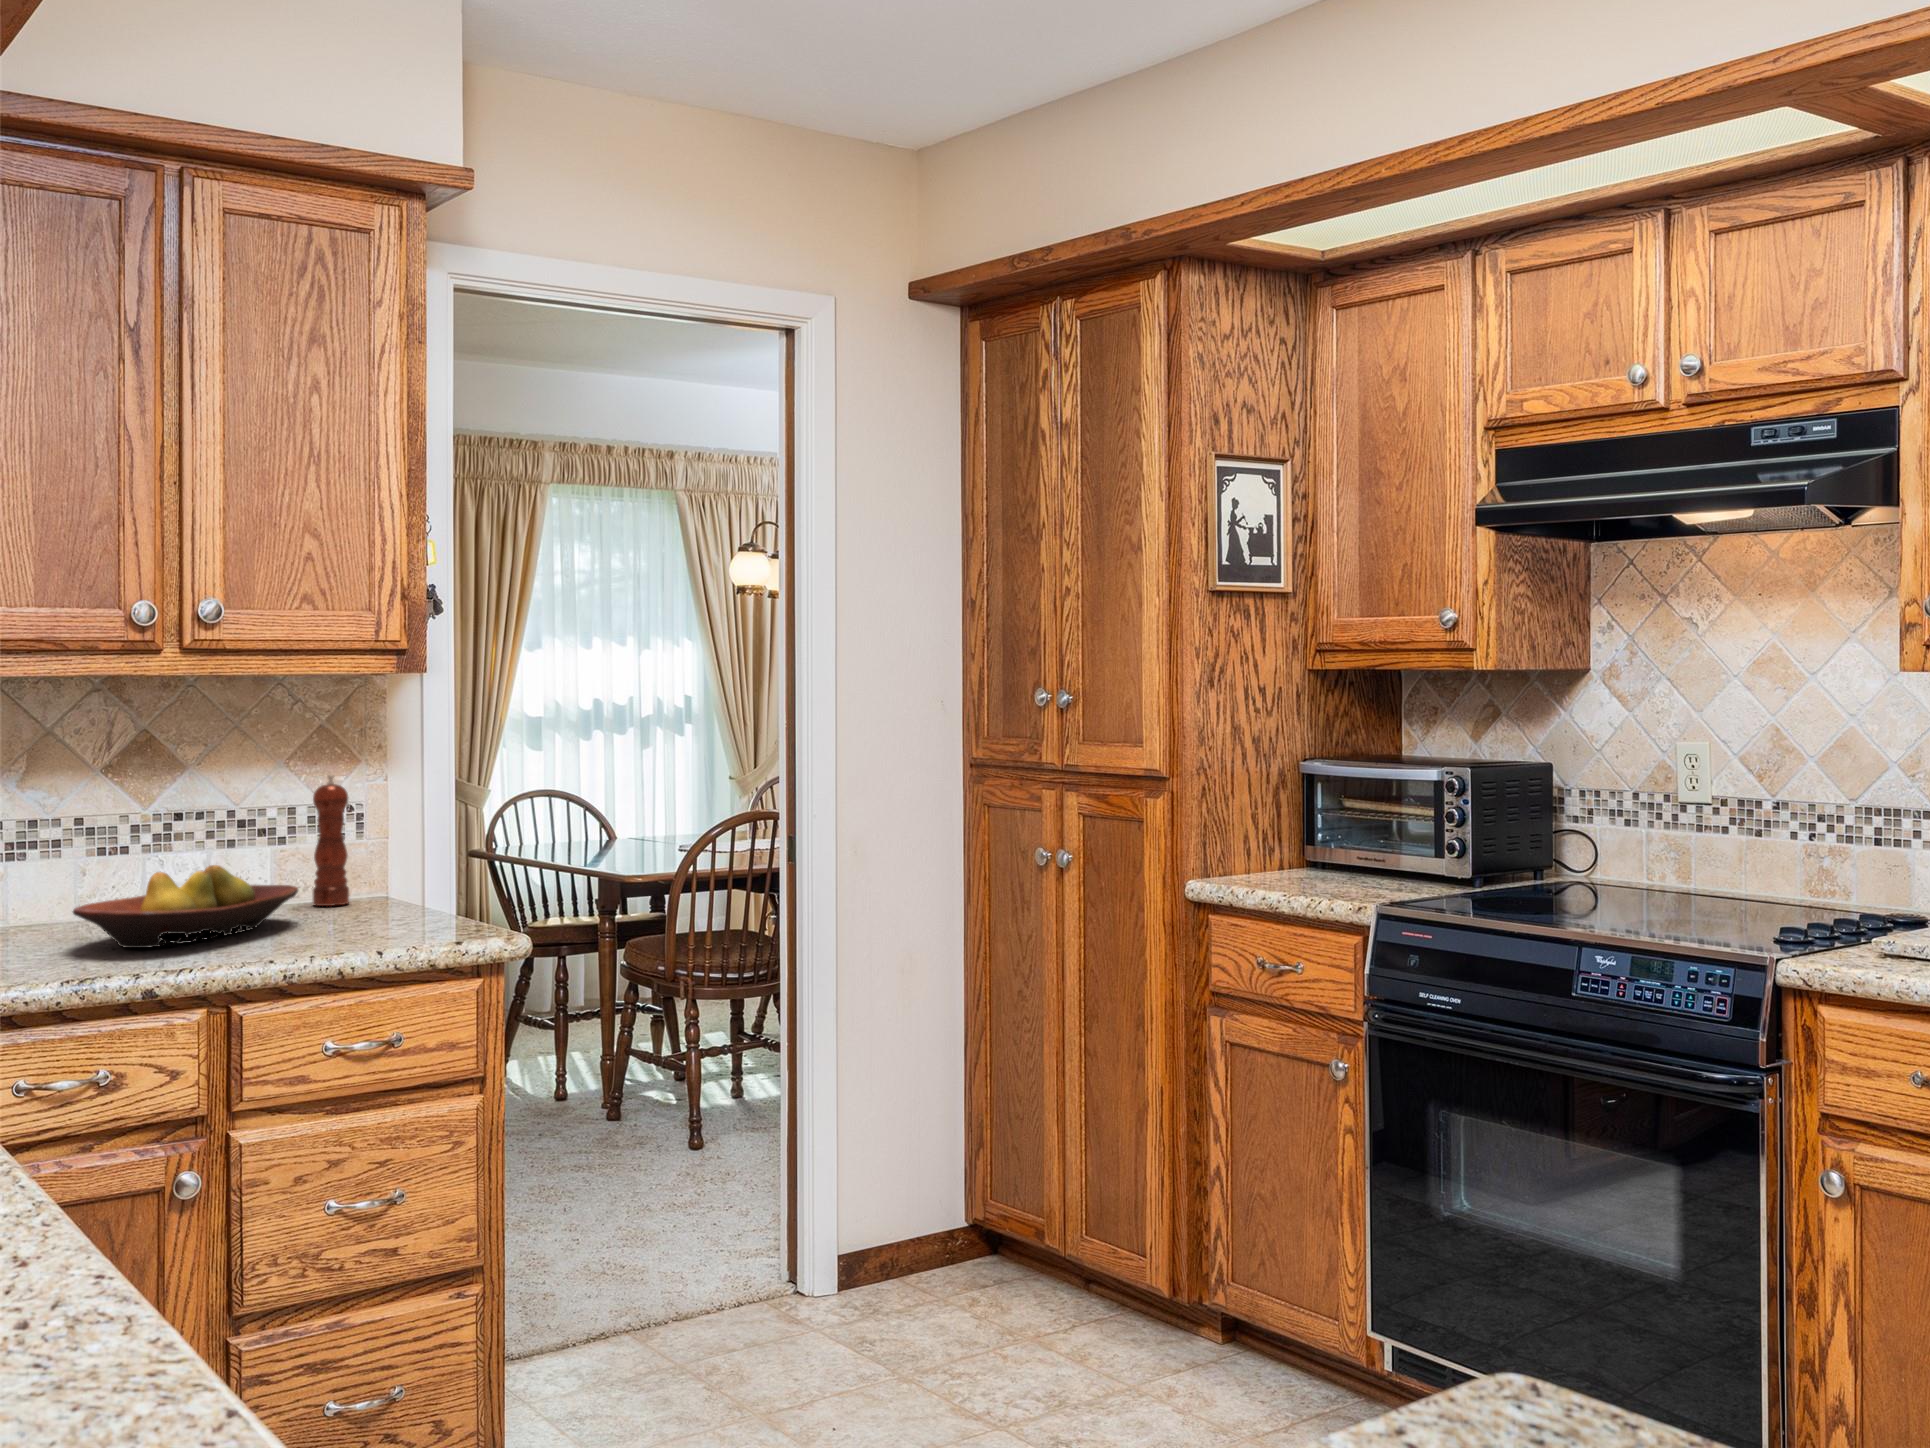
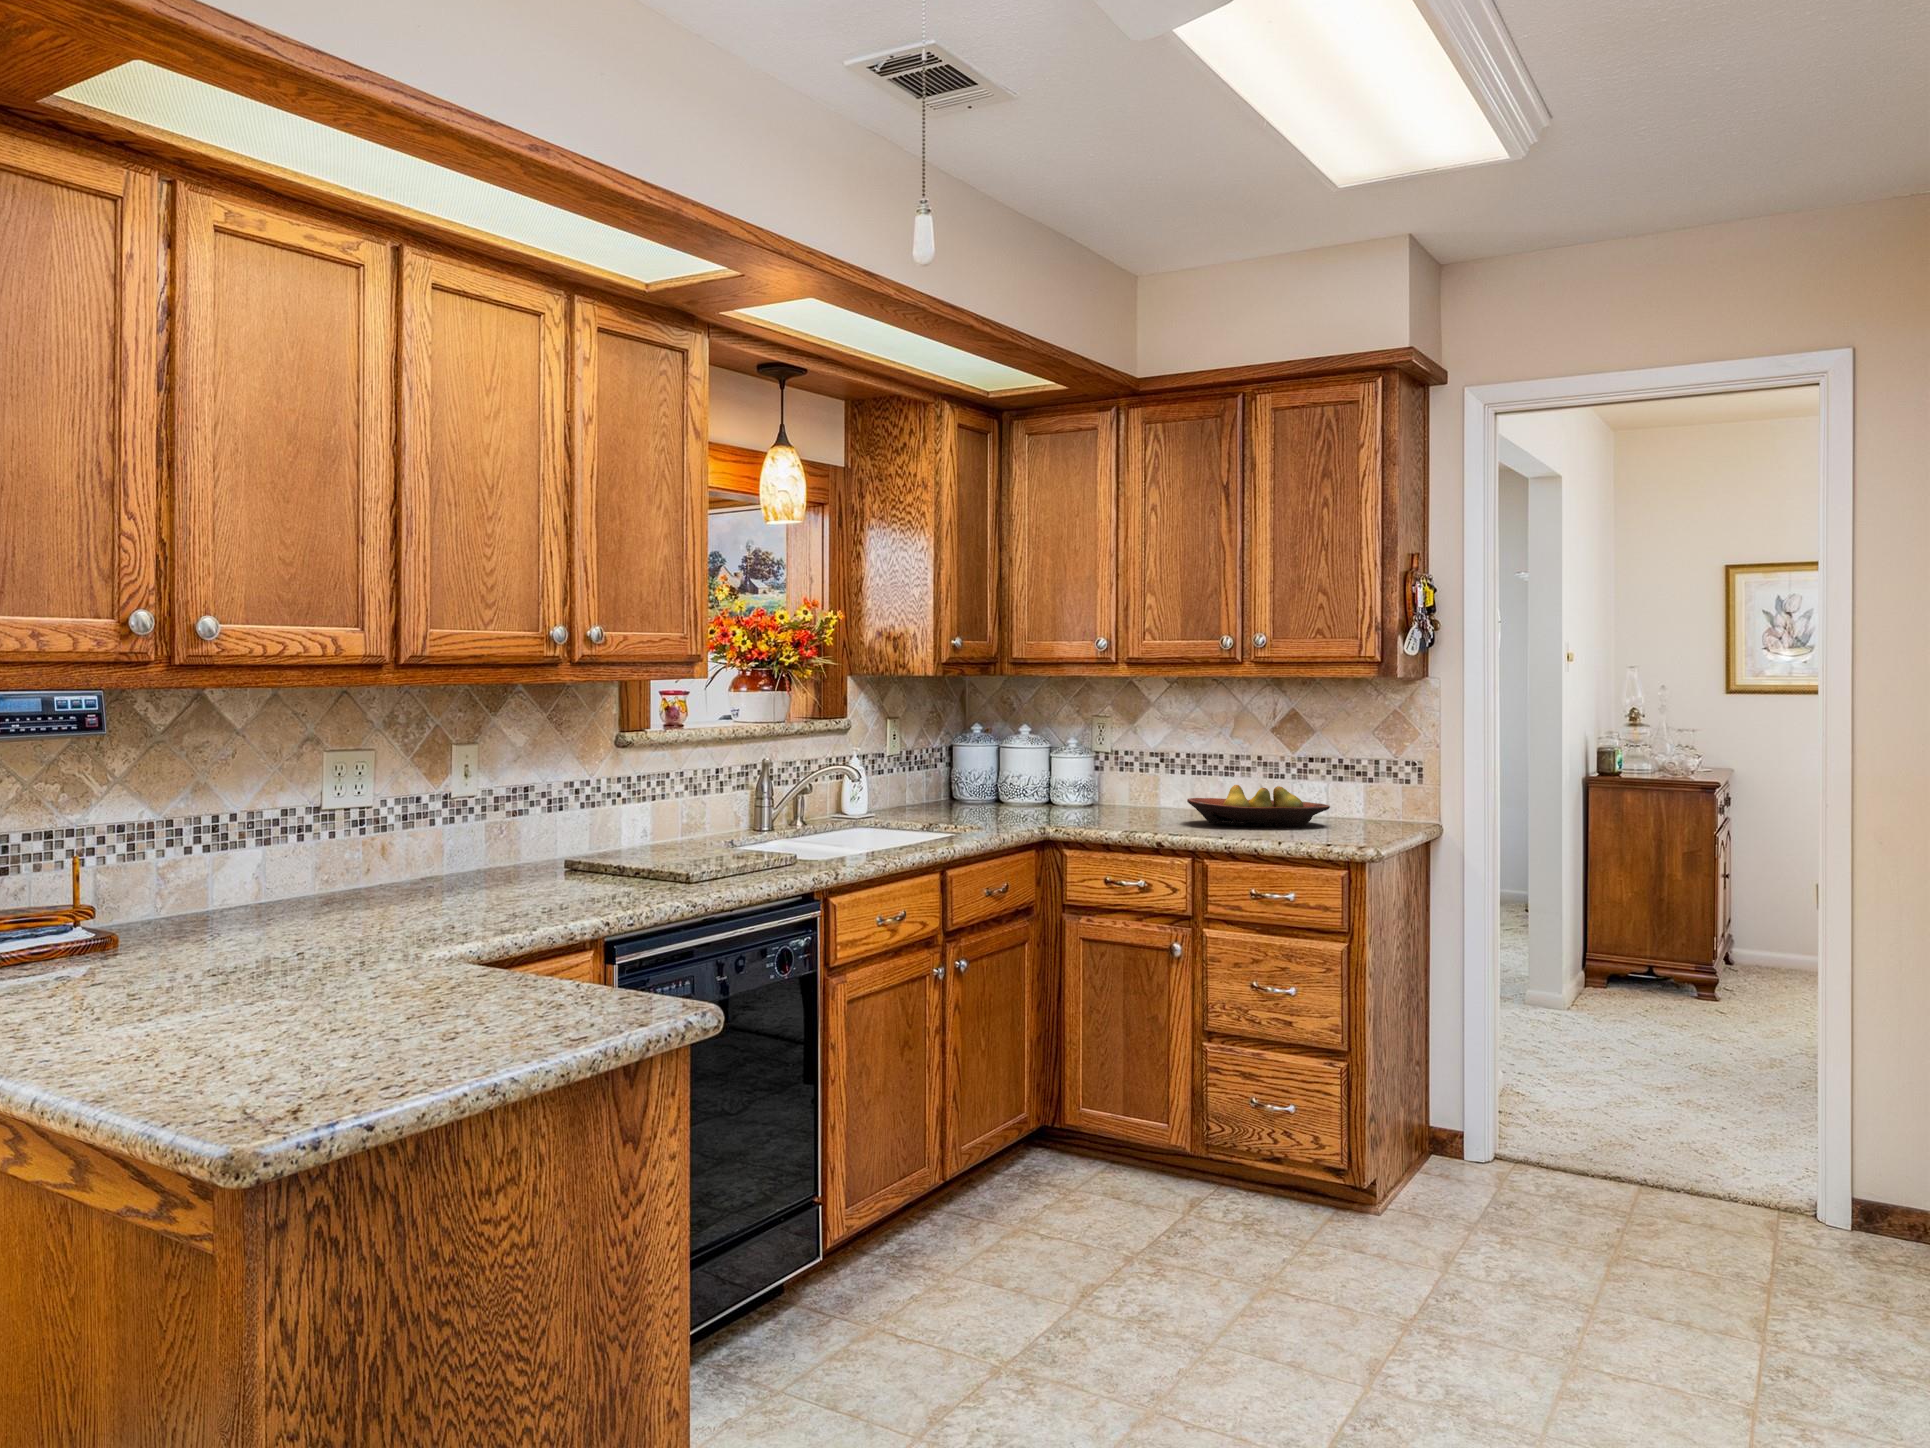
pepper mill: present [312,775,349,906] -> none [1372,742,1397,826]

